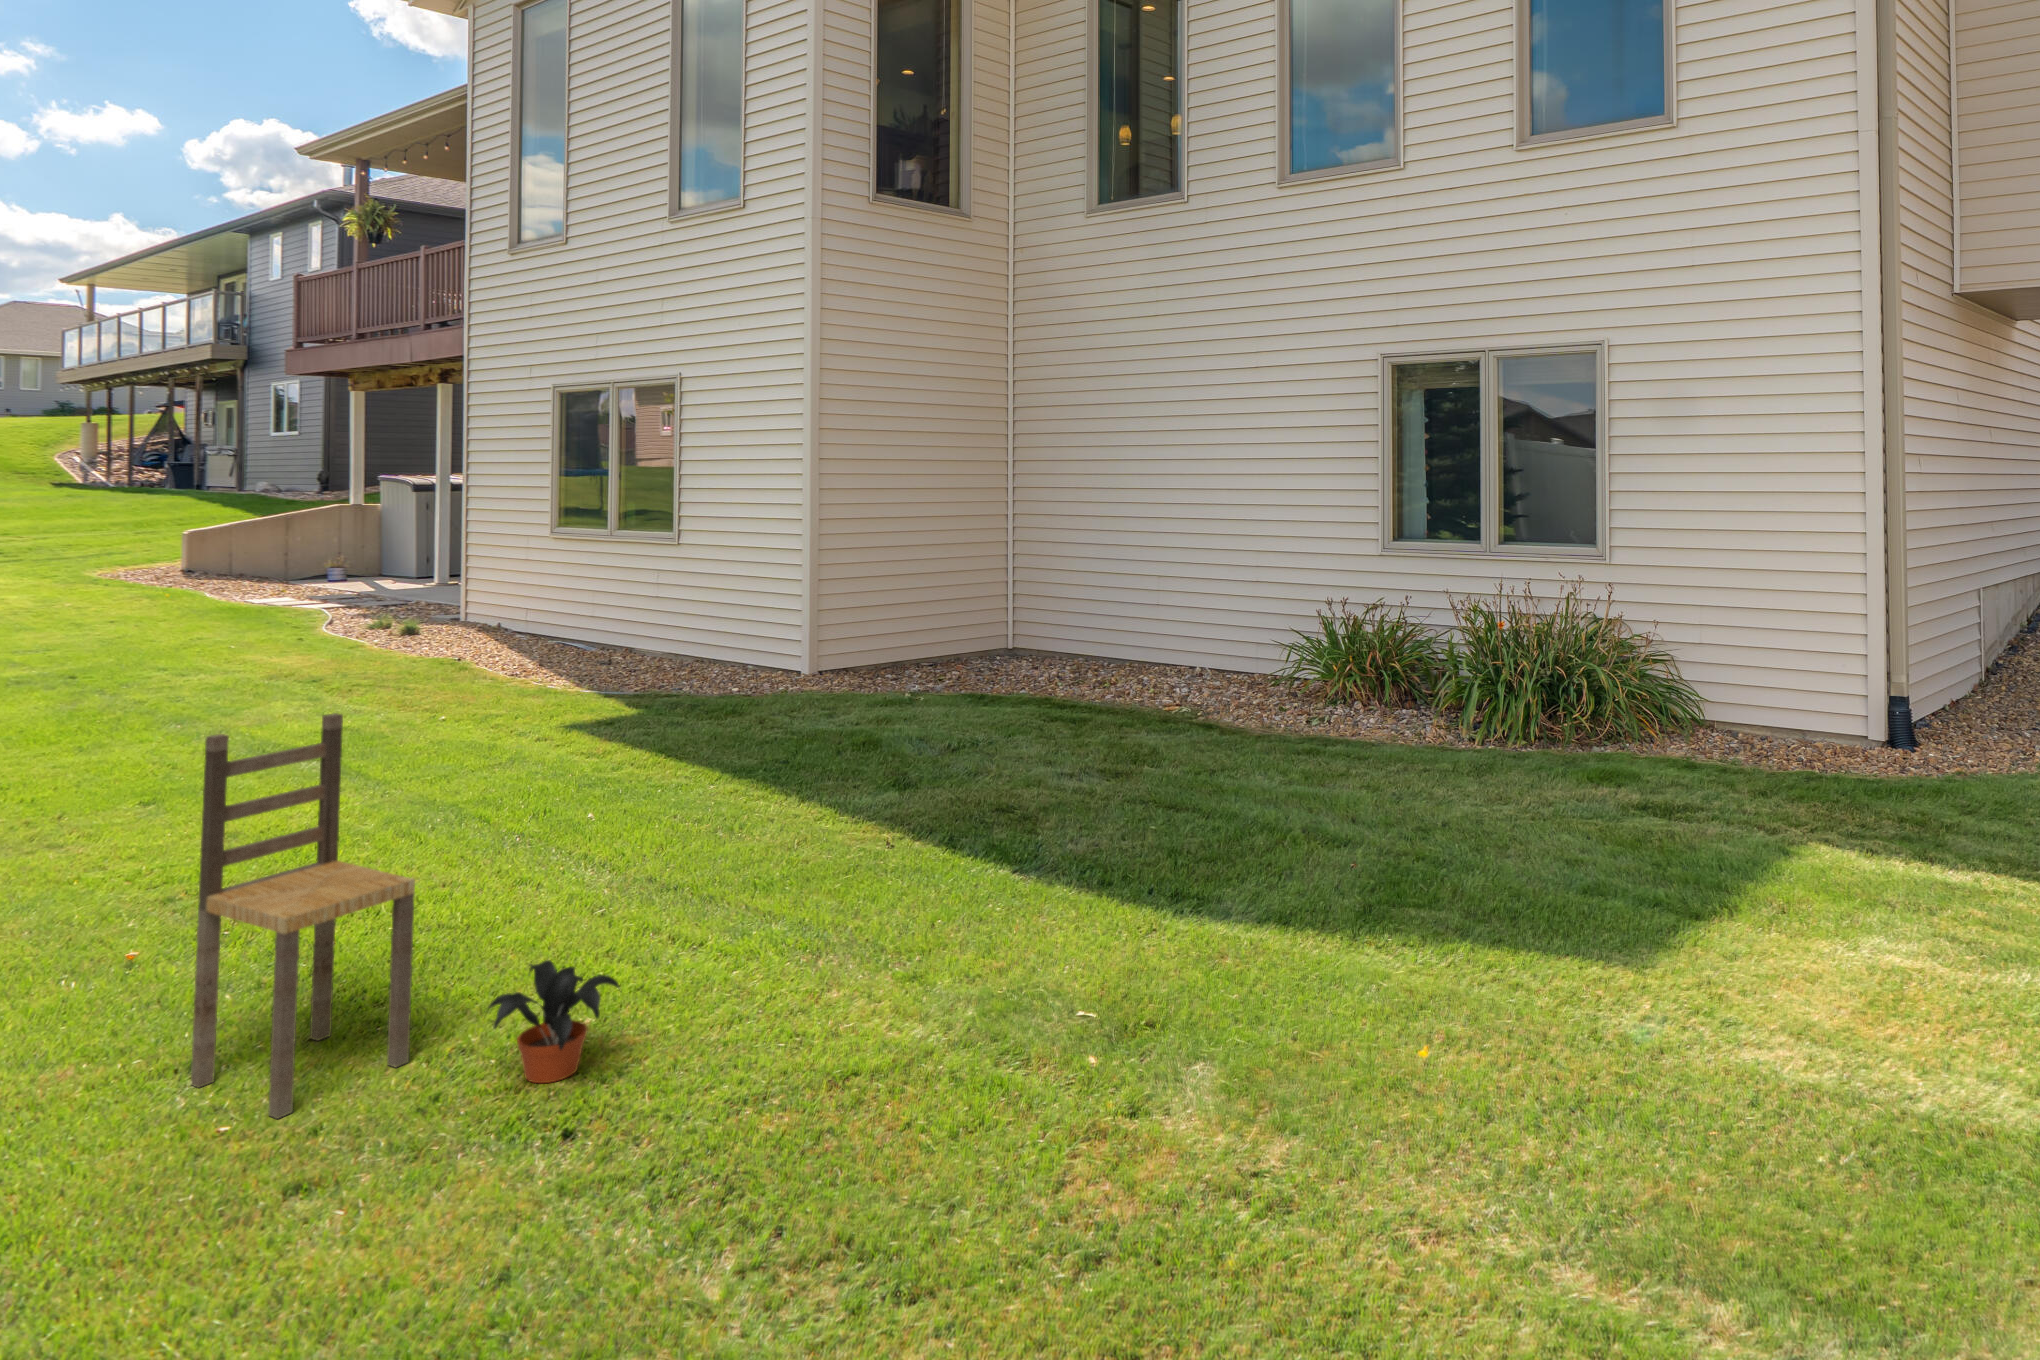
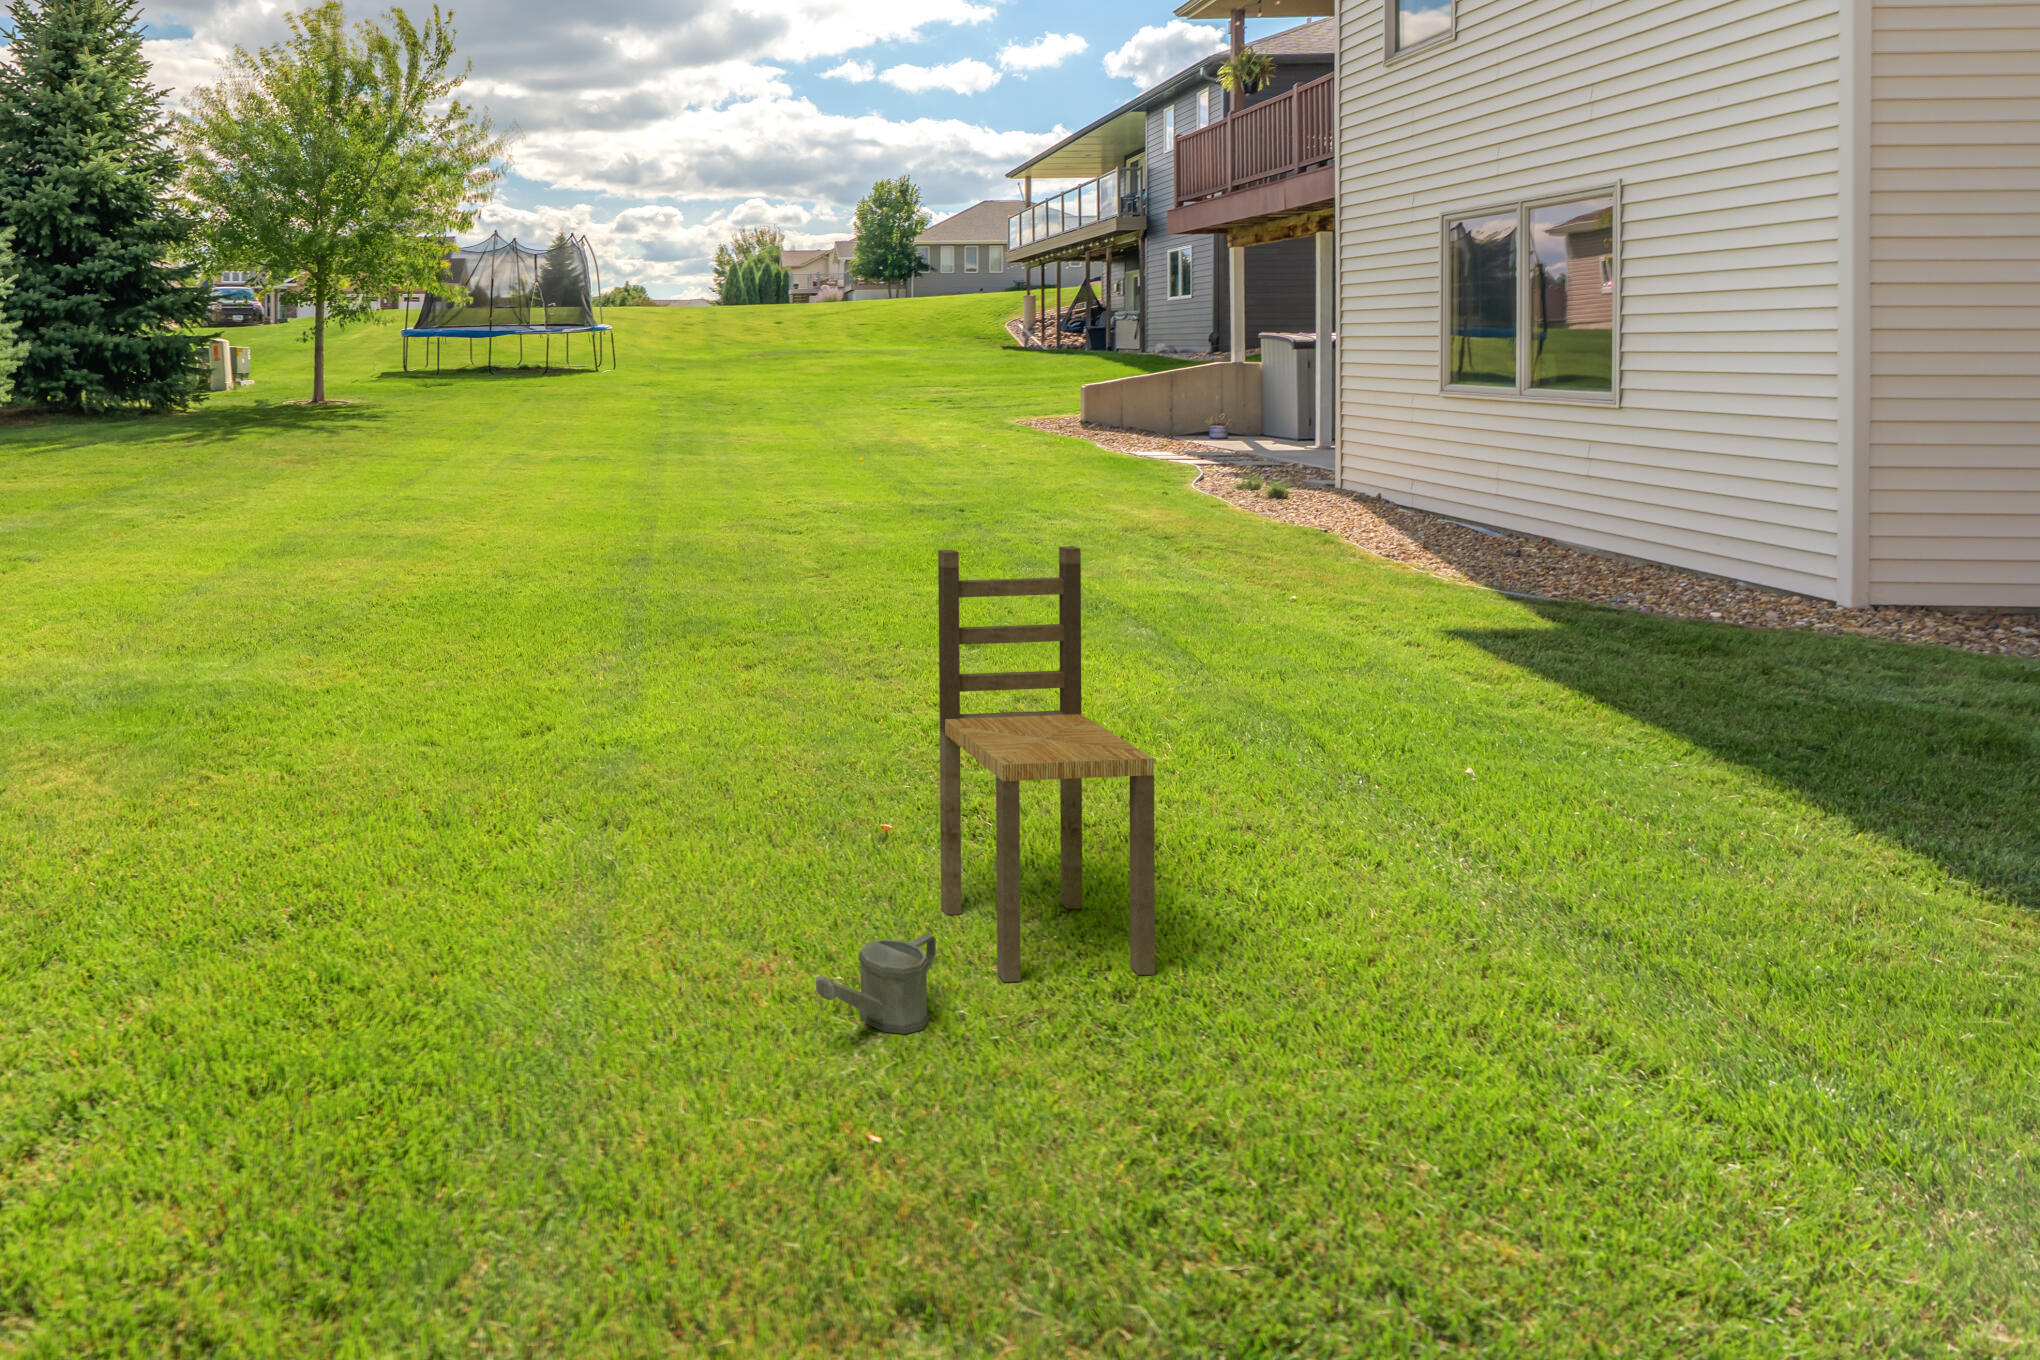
potted plant: present [487,960,620,1083] -> none [1231,910,1435,1083]
watering can: none [104,1099,216,1207] -> present [816,934,936,1034]

